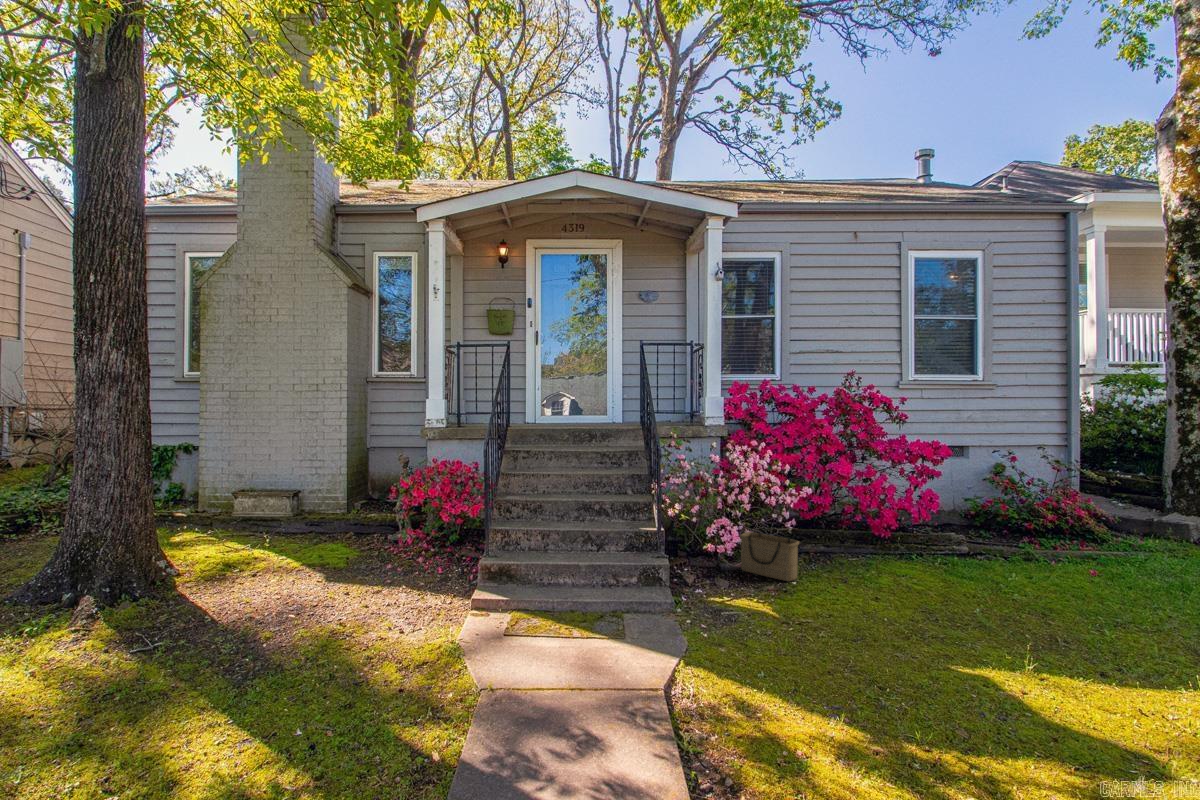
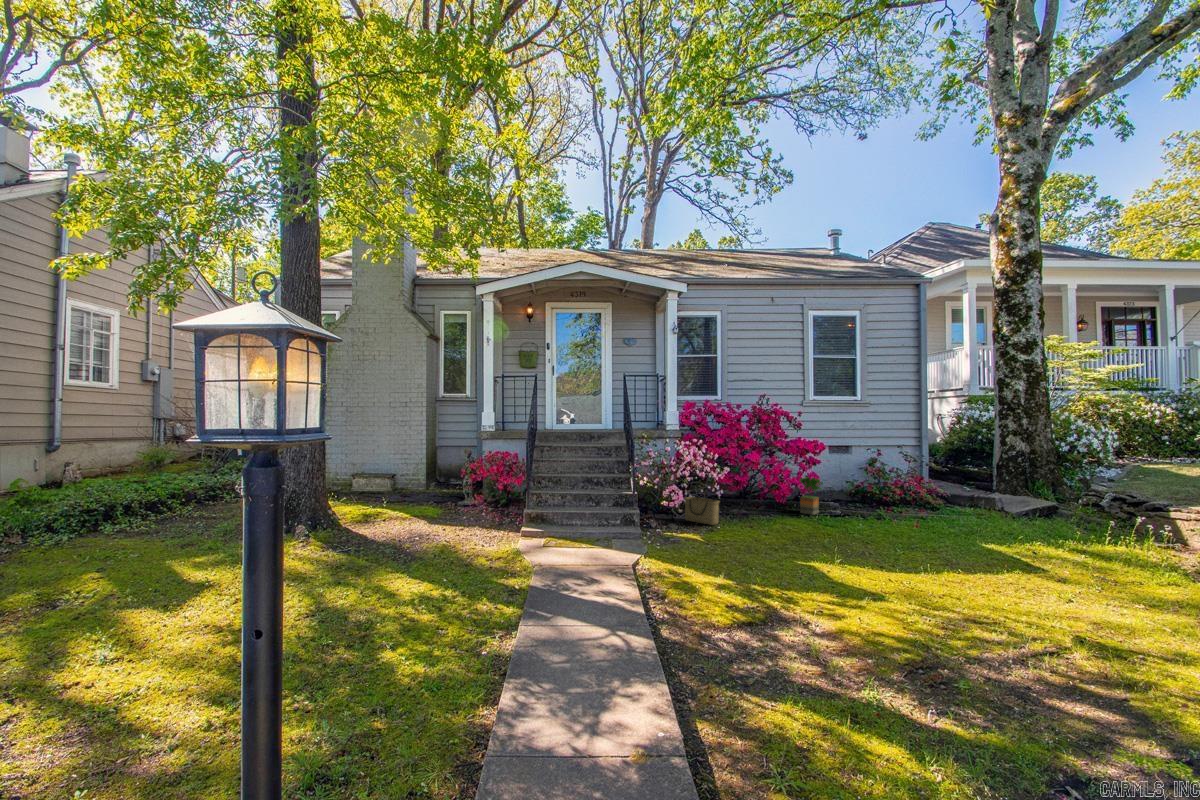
potted tree: none [912,497,955,558] -> present [800,477,822,515]

